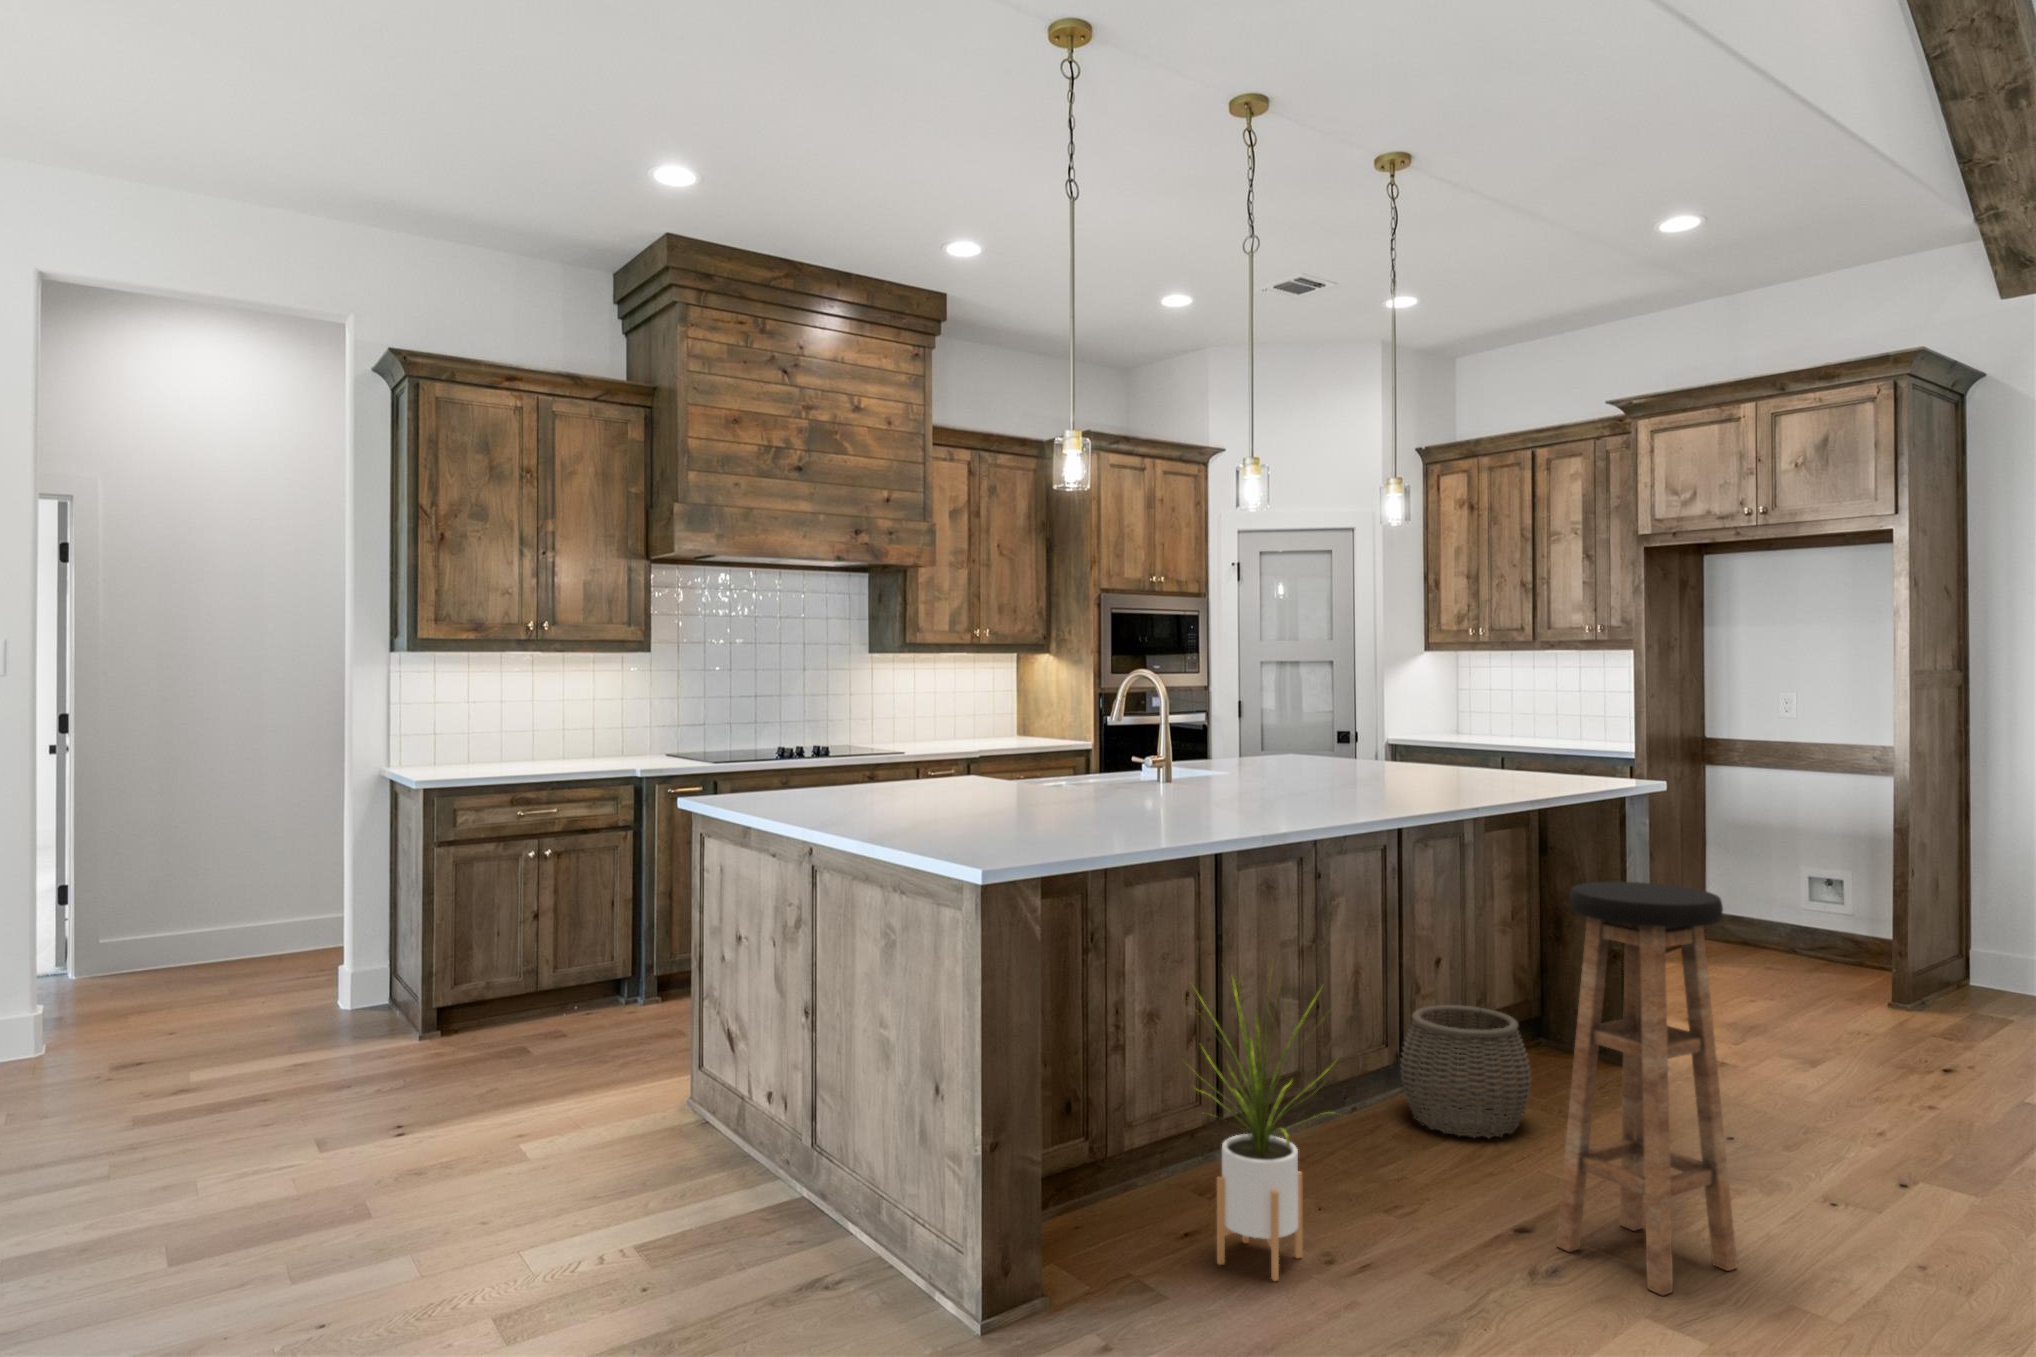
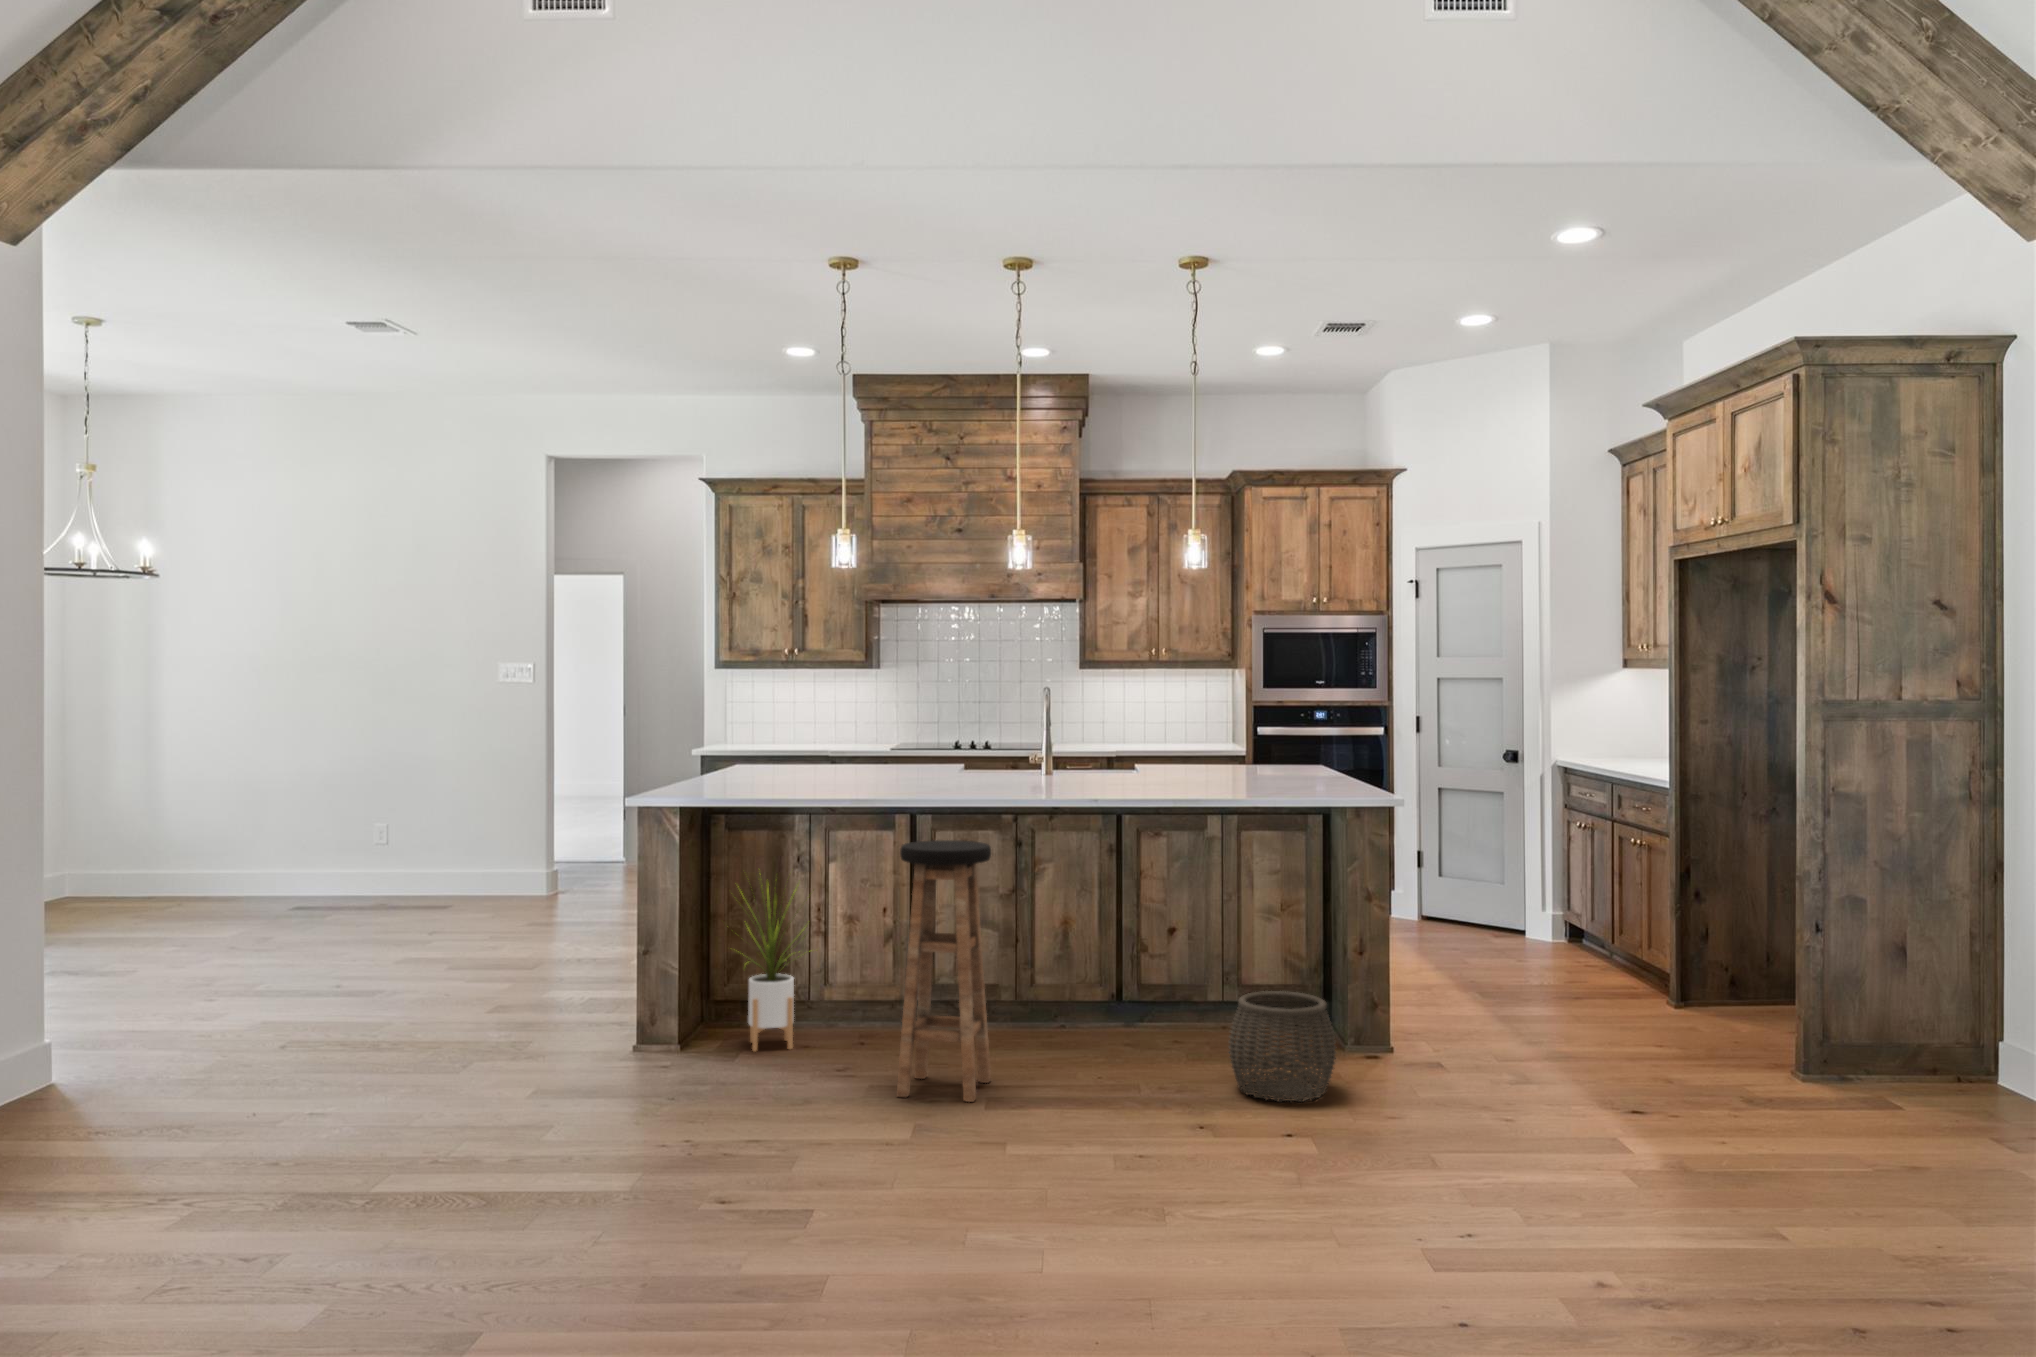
woven basket: present [1401,1005,1531,1138] -> present [1229,991,1336,1102]

